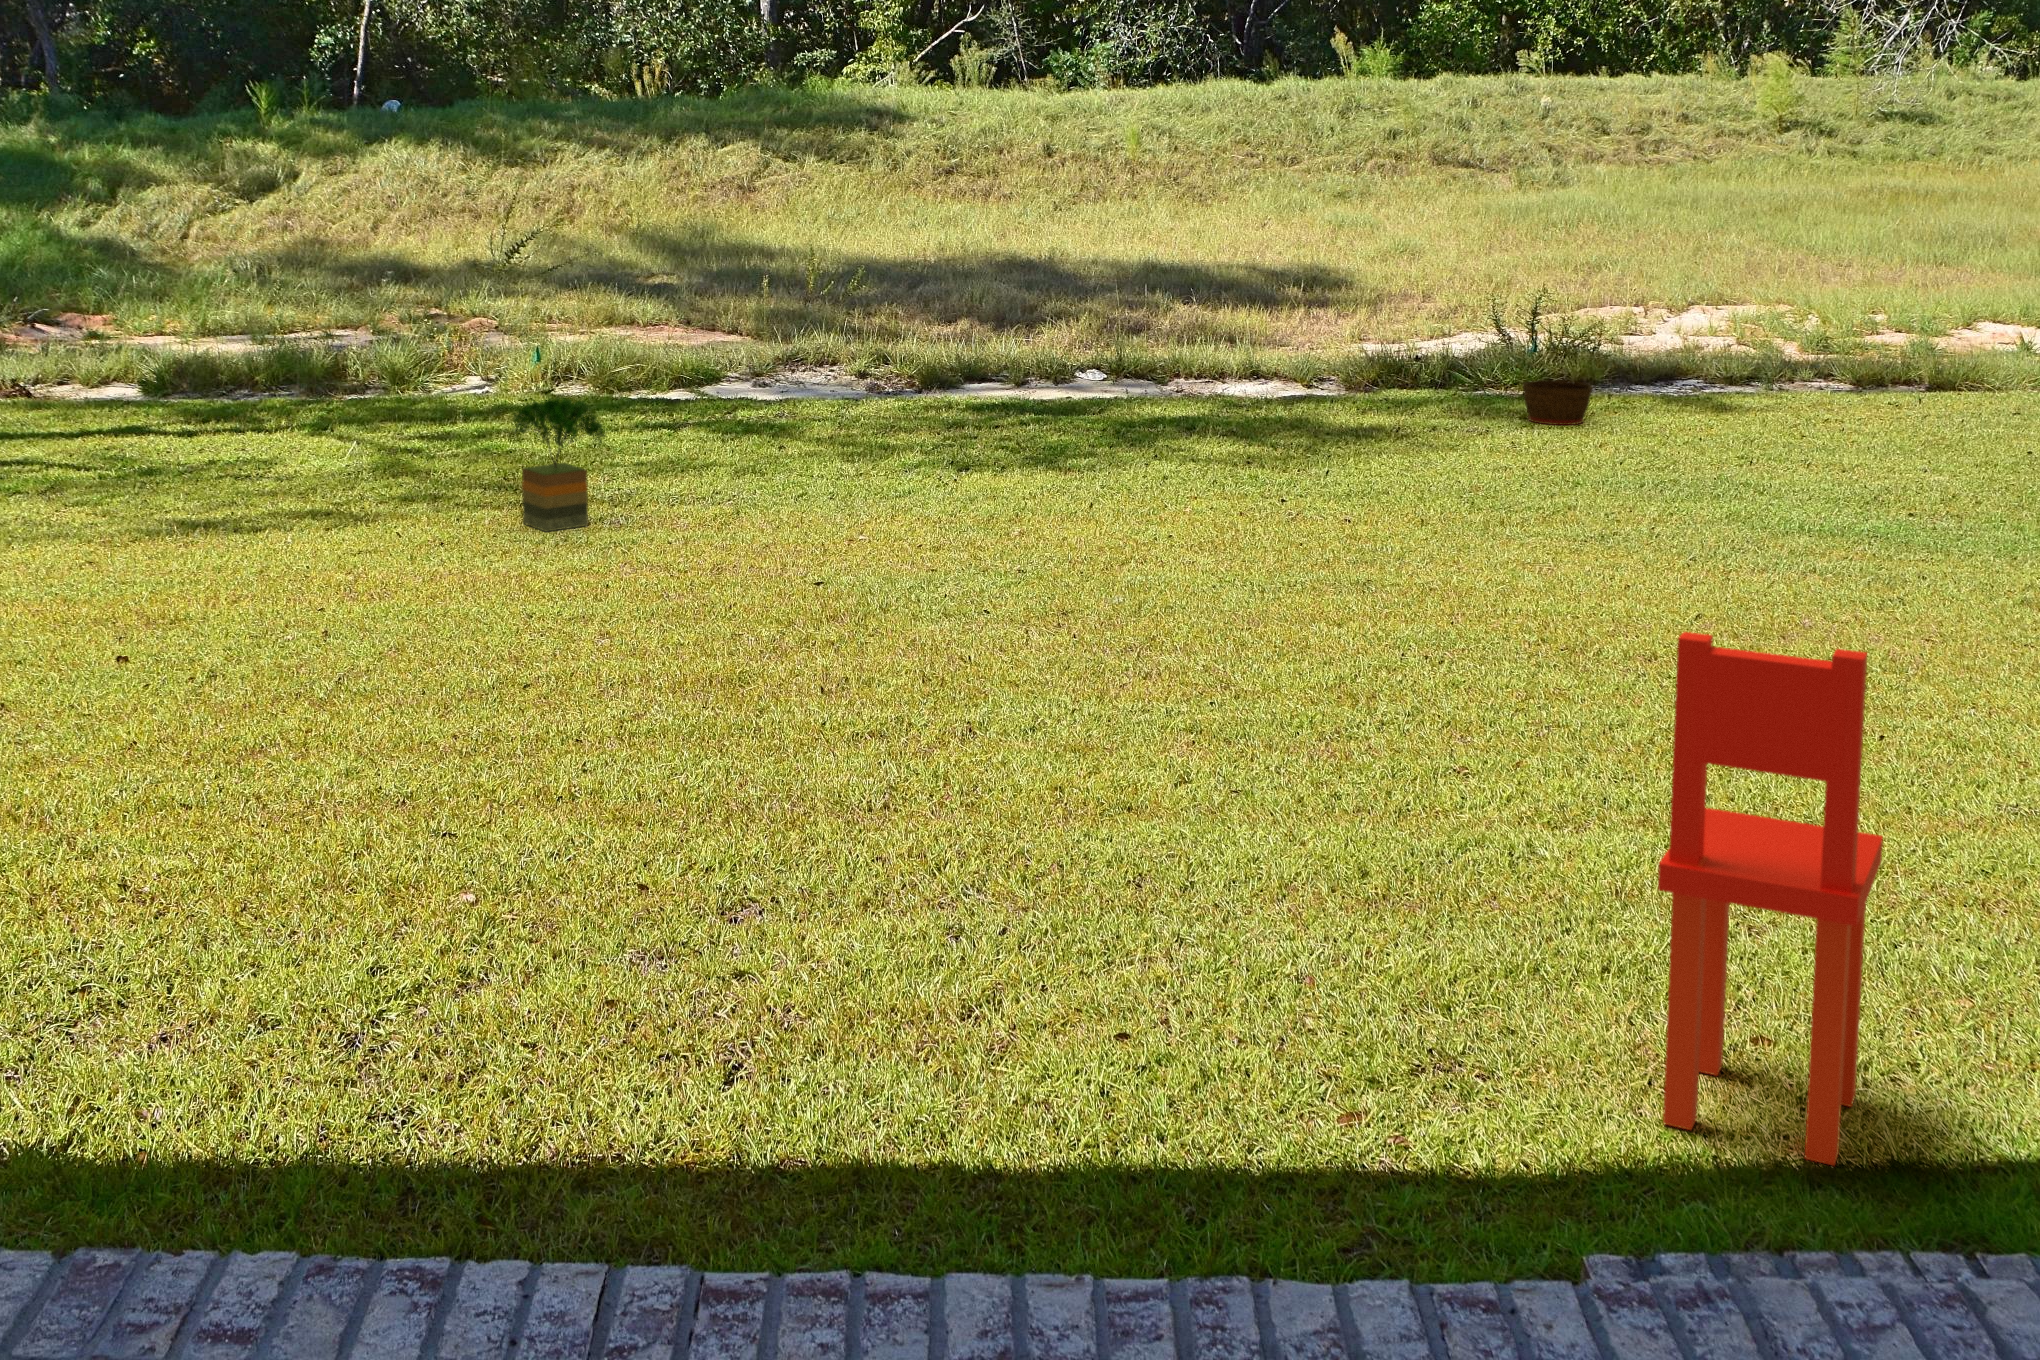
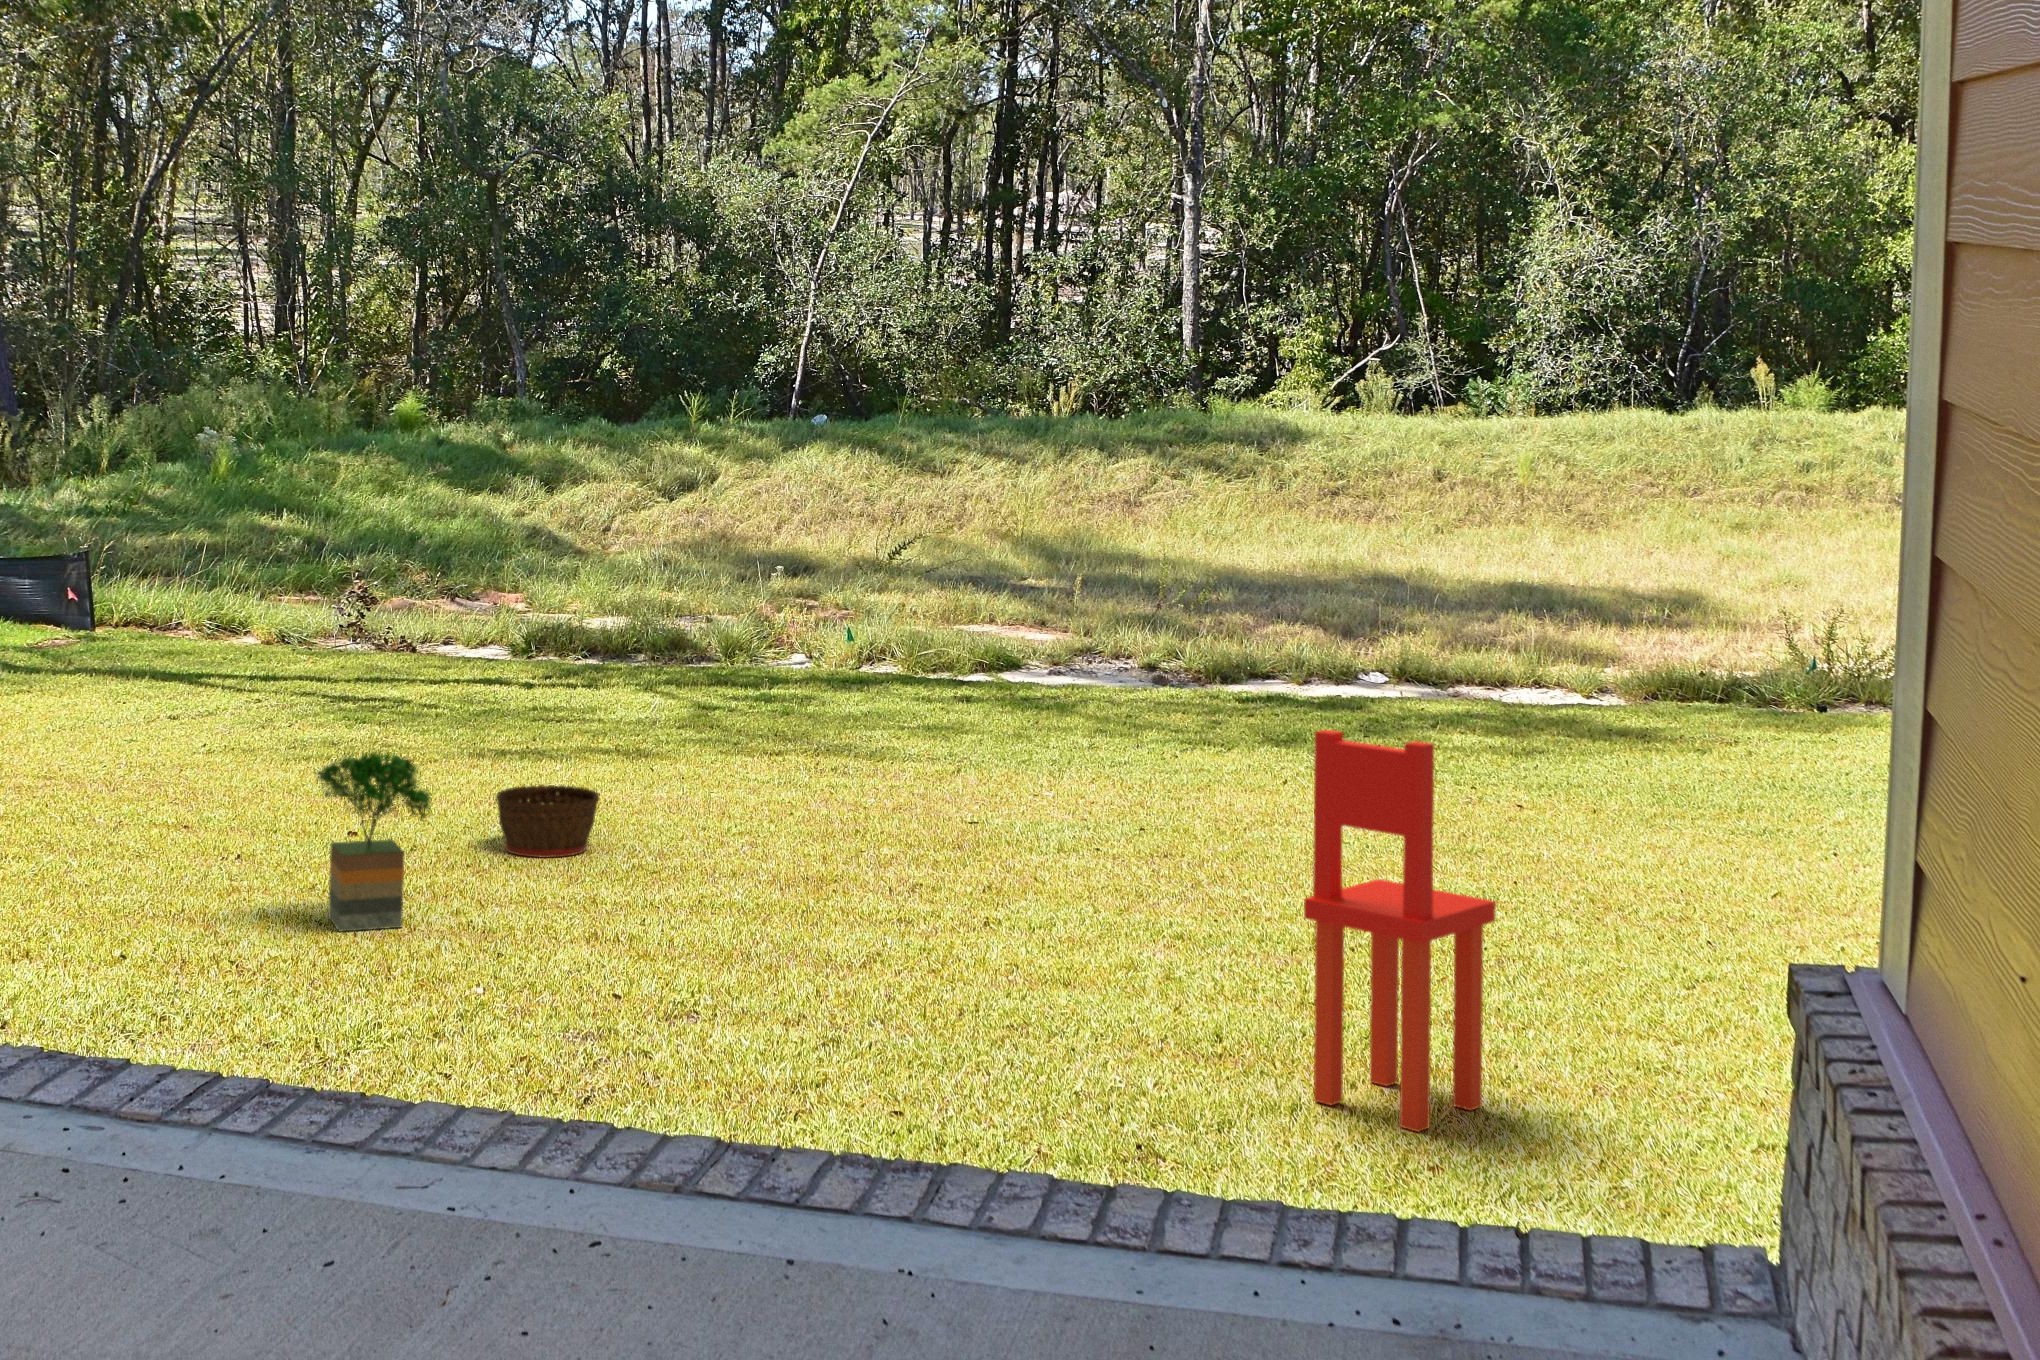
basket: present [1522,380,1593,425] -> present [496,785,599,858]
potted tree: present [512,398,607,532] -> present [317,753,432,932]

